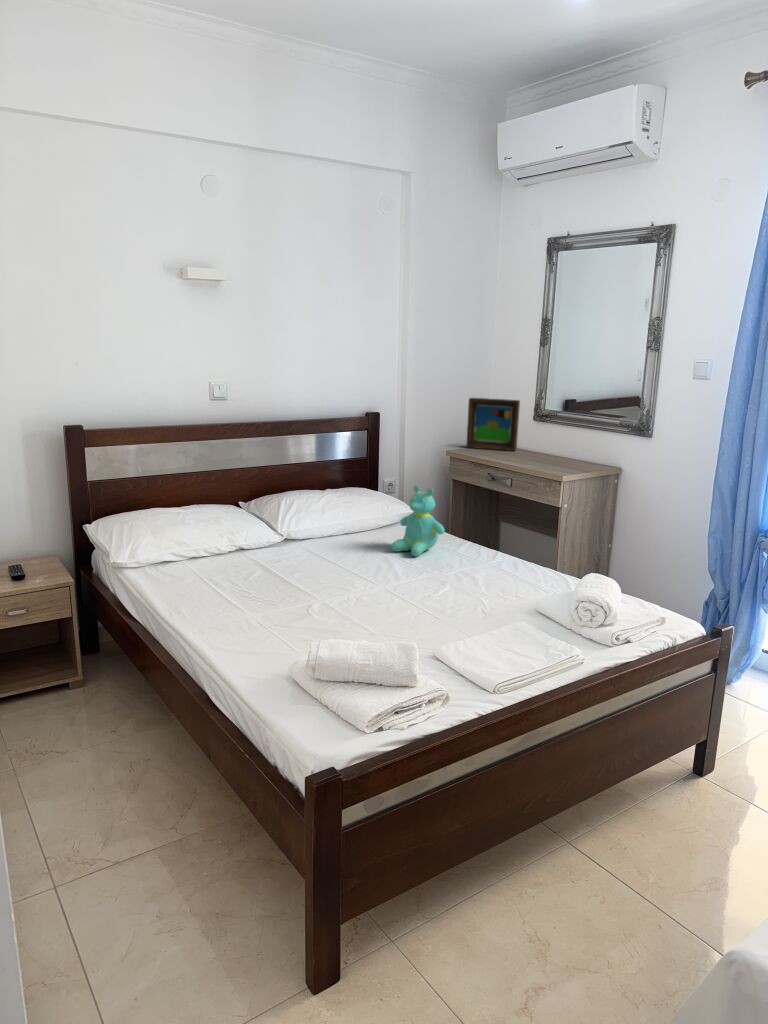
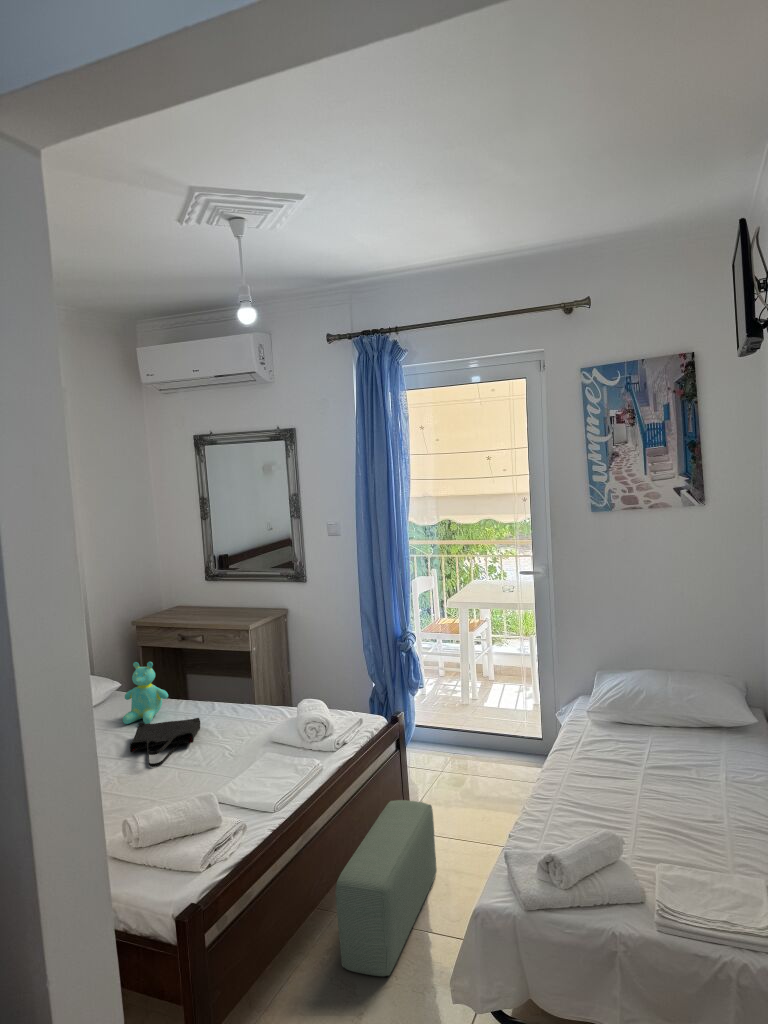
picture frame: present [466,398,520,451] -> none [148,567,197,615]
tote bag: none [380,552,467,601] -> present [130,718,200,767]
pouf: none [543,736,738,960] -> present [336,800,437,976]

